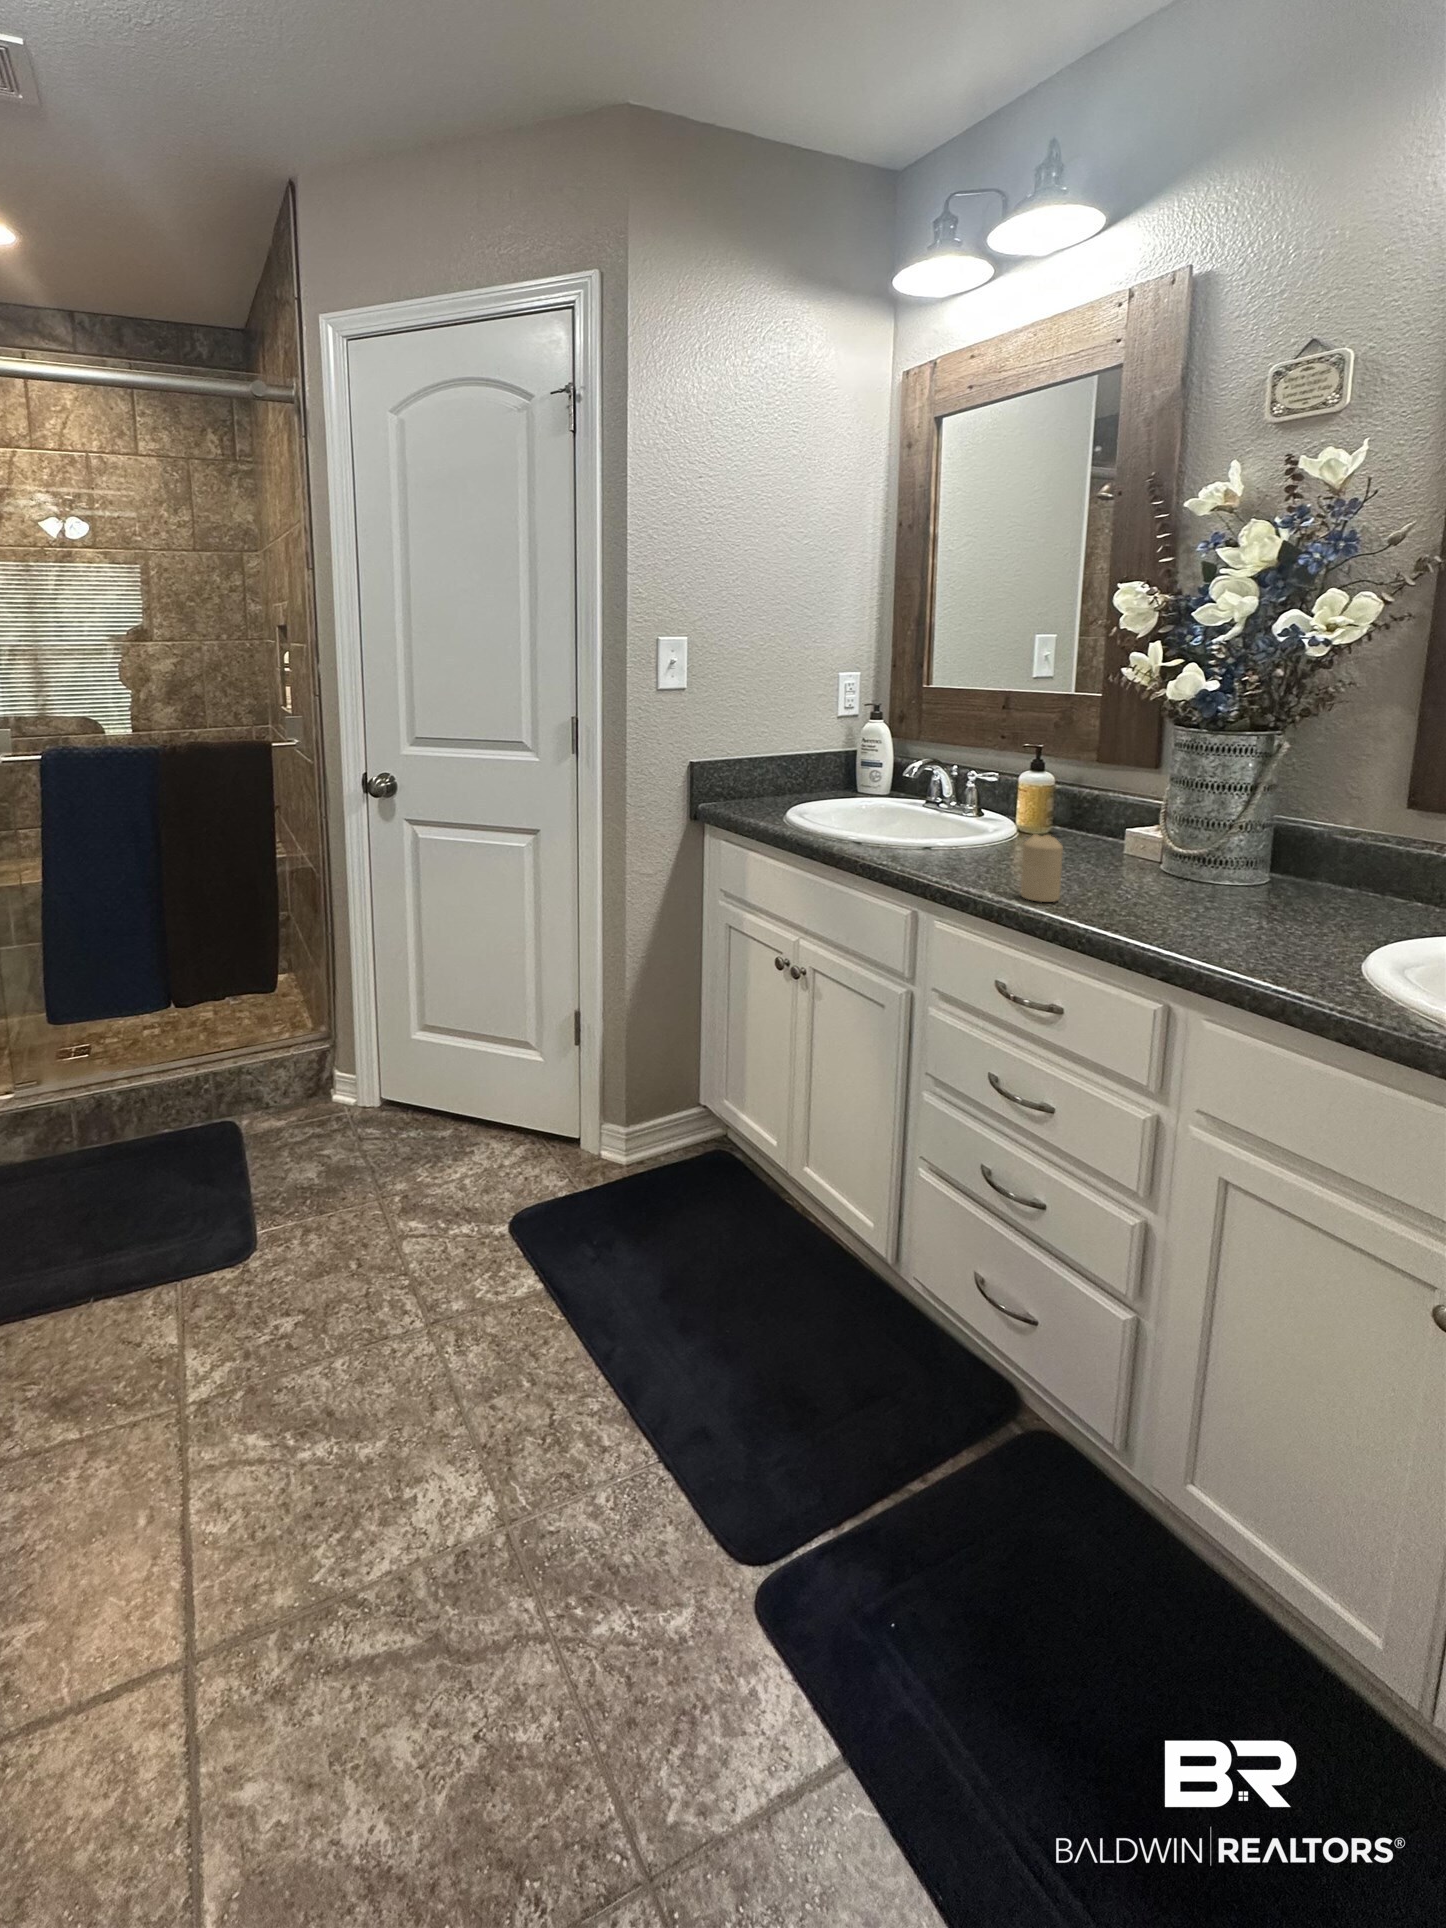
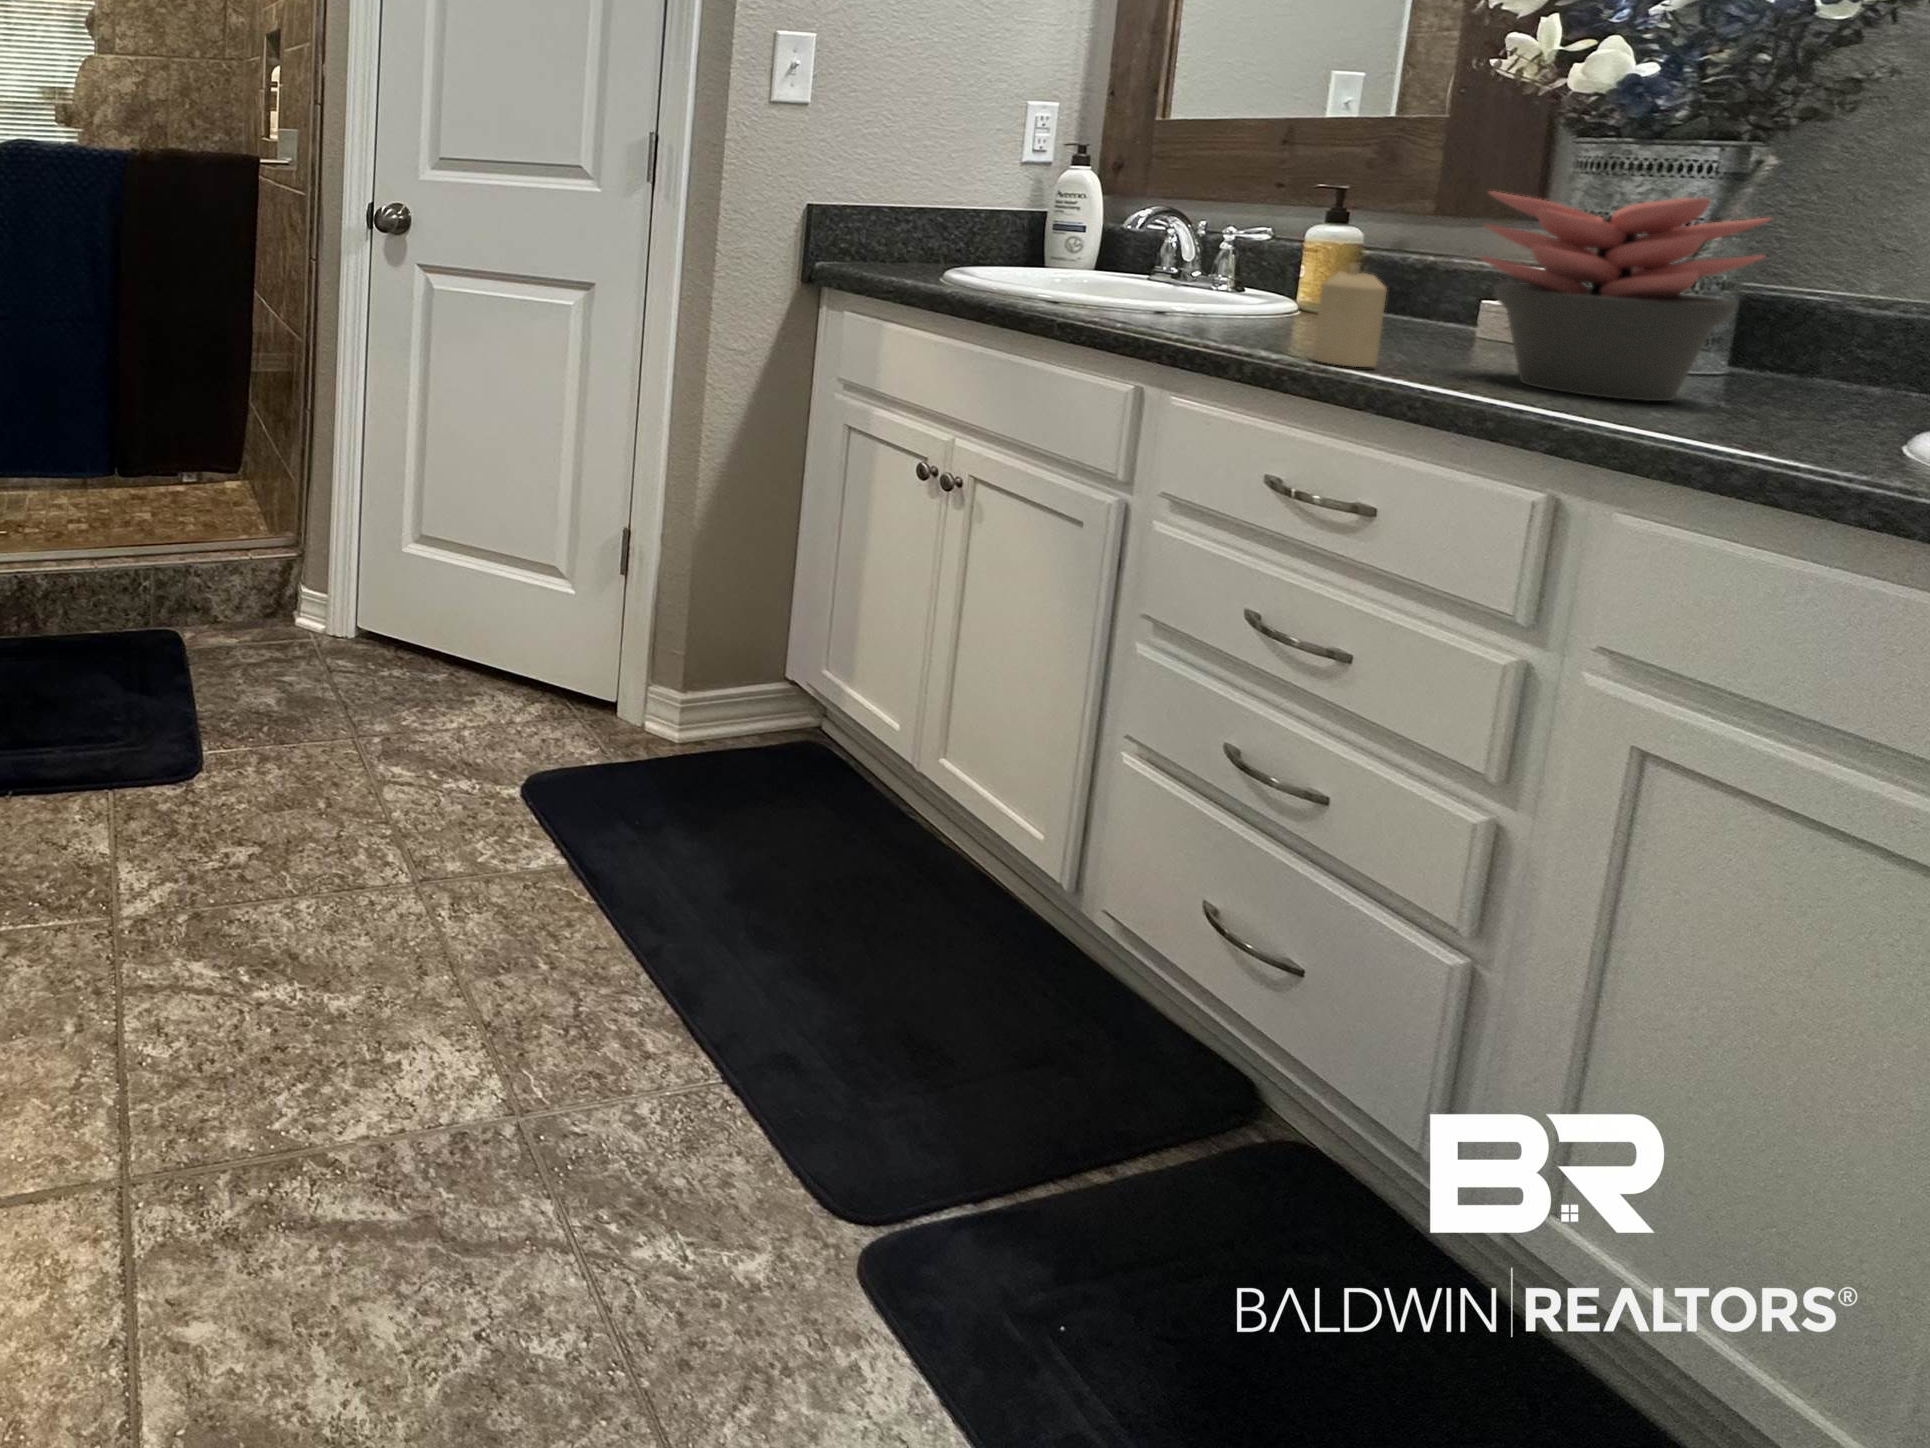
succulent plant: none [1117,776,1282,920] -> present [1480,191,1771,401]

